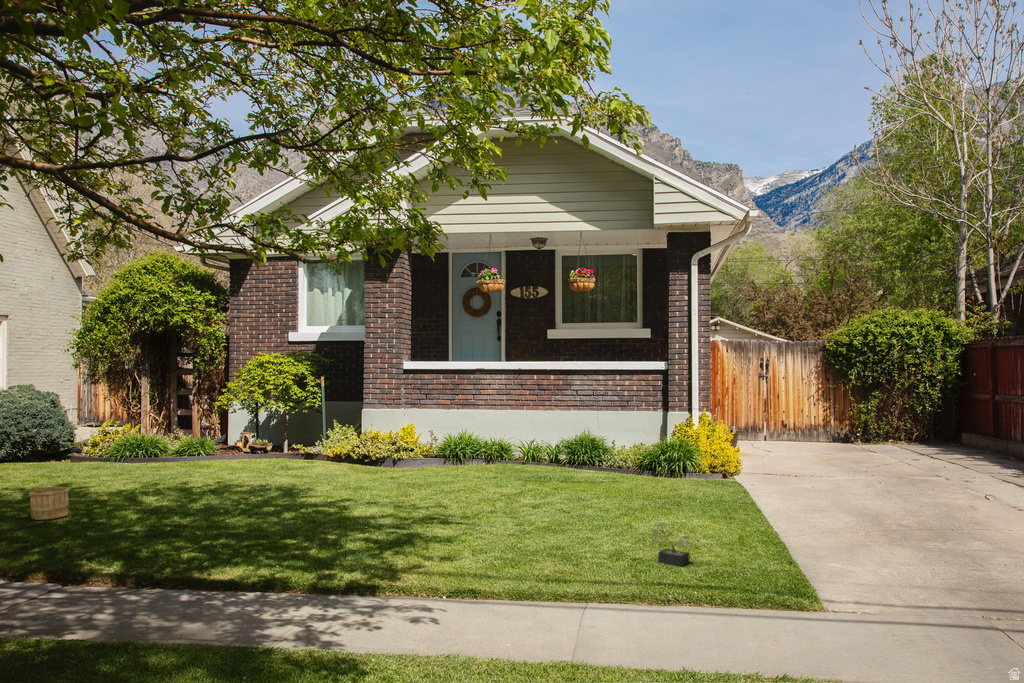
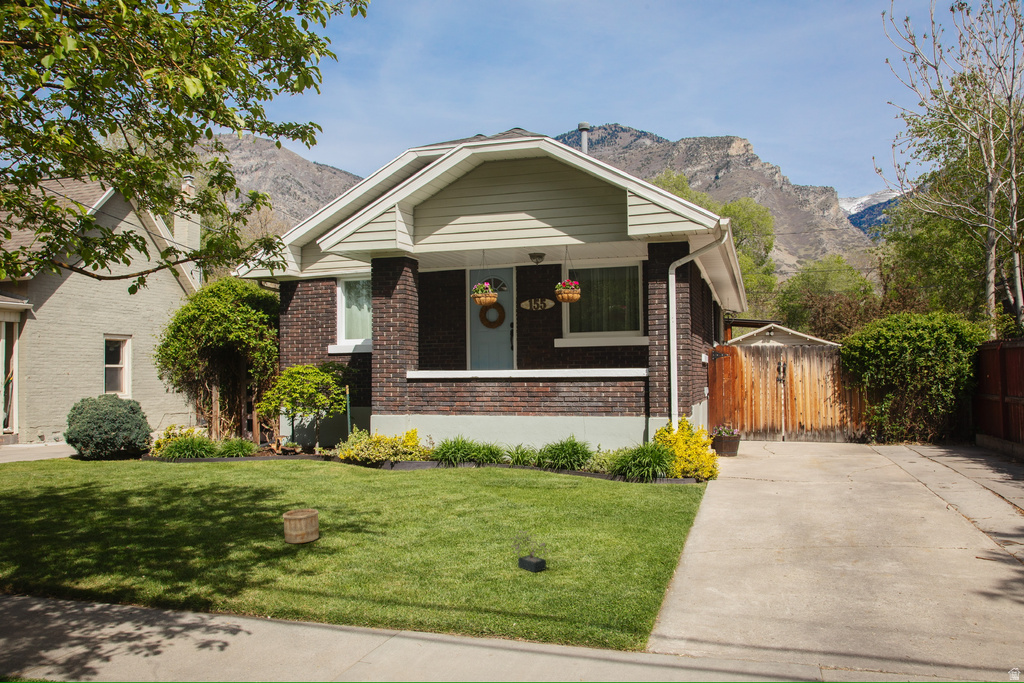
wooden bucket: present [29,487,69,520] -> present [282,508,319,543]

